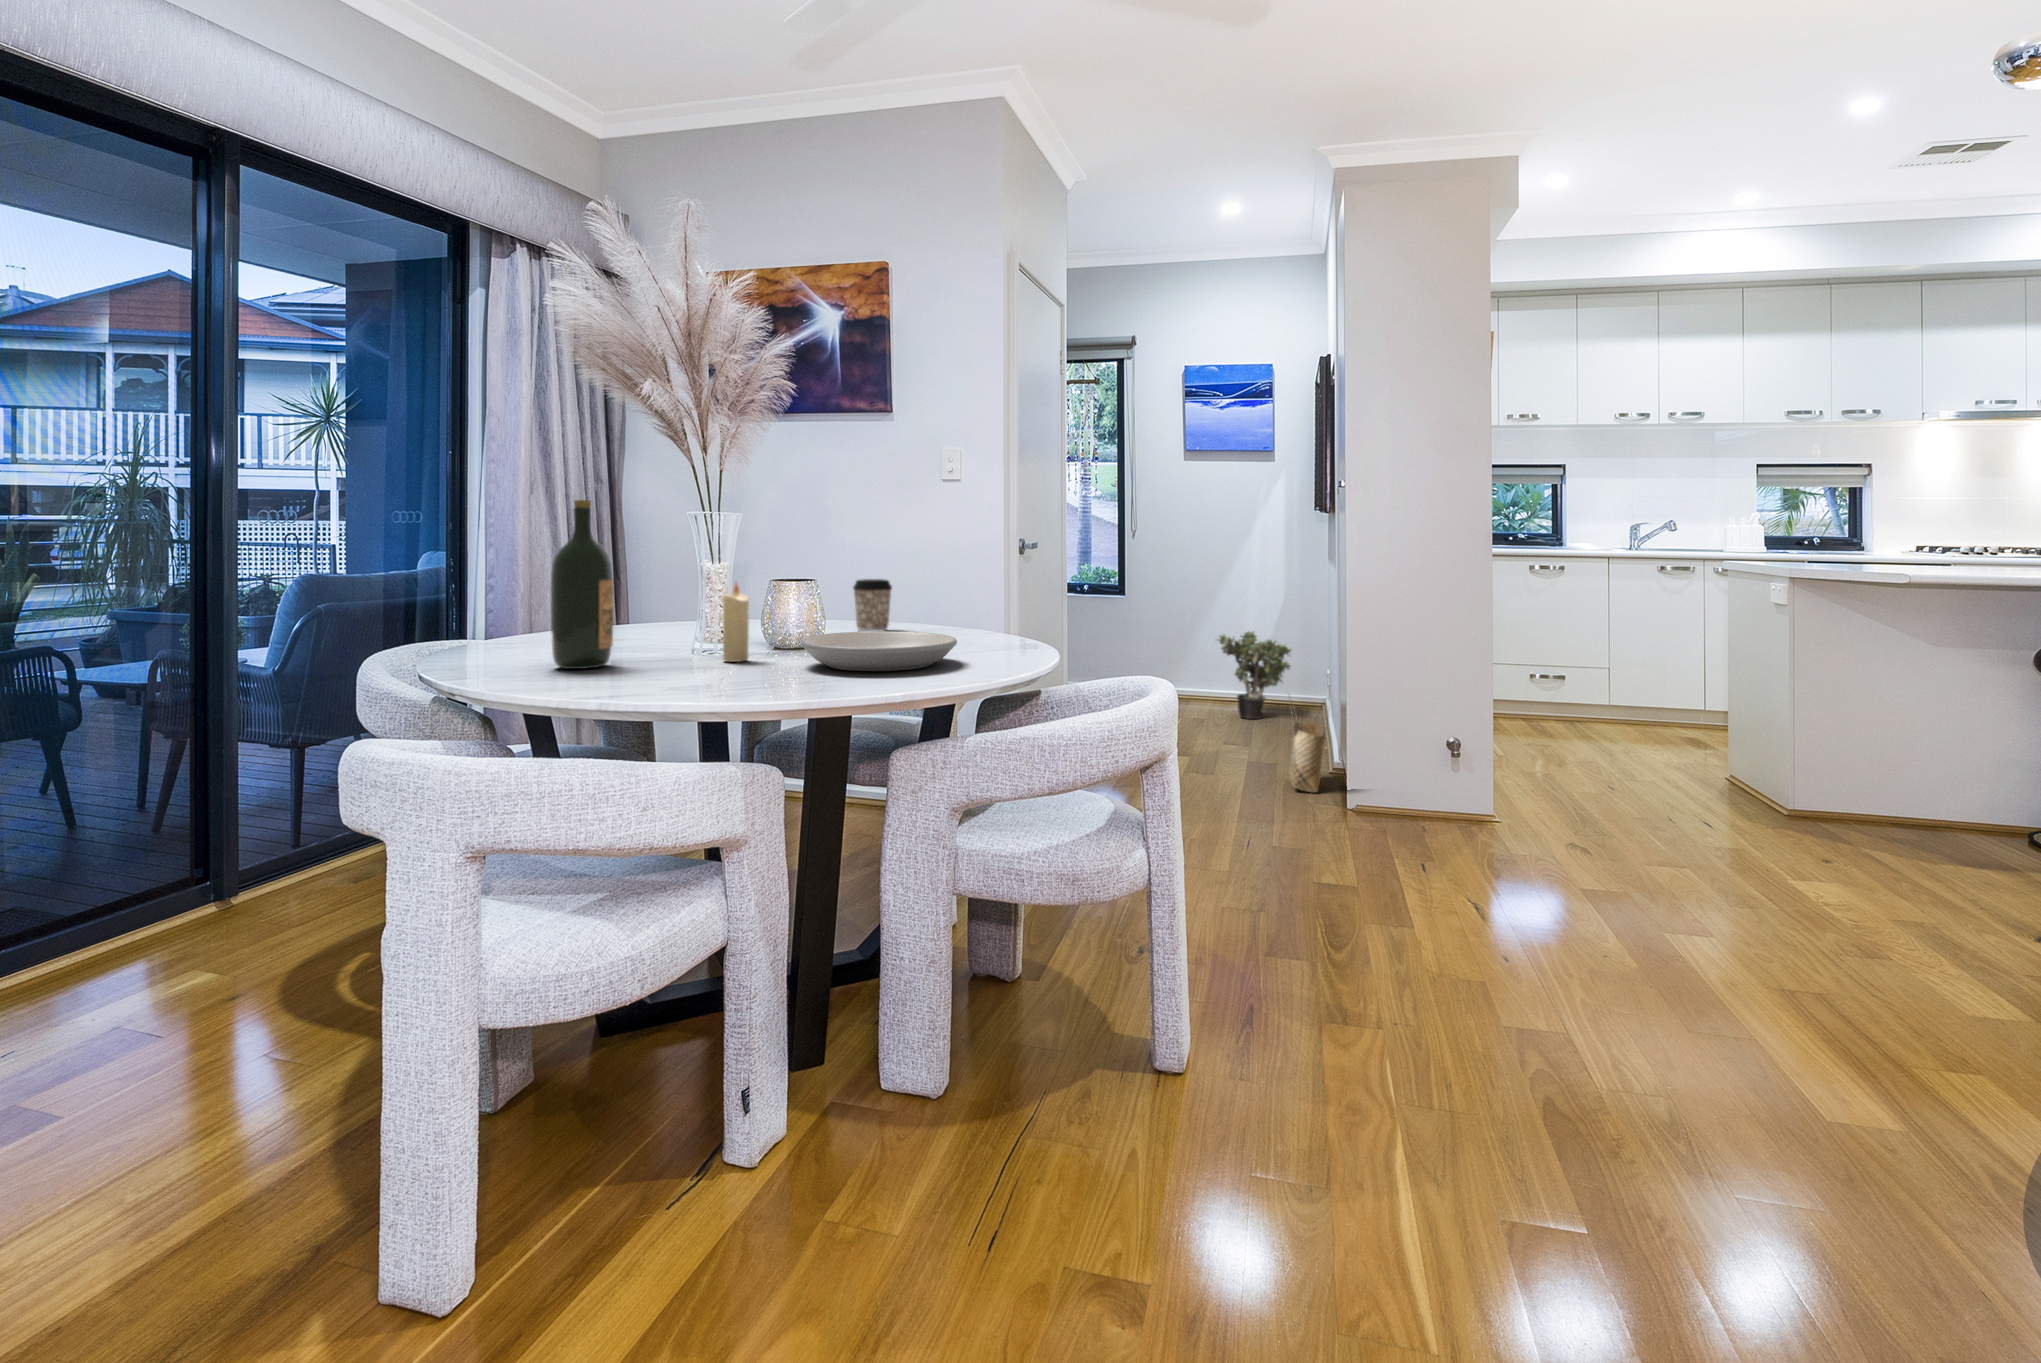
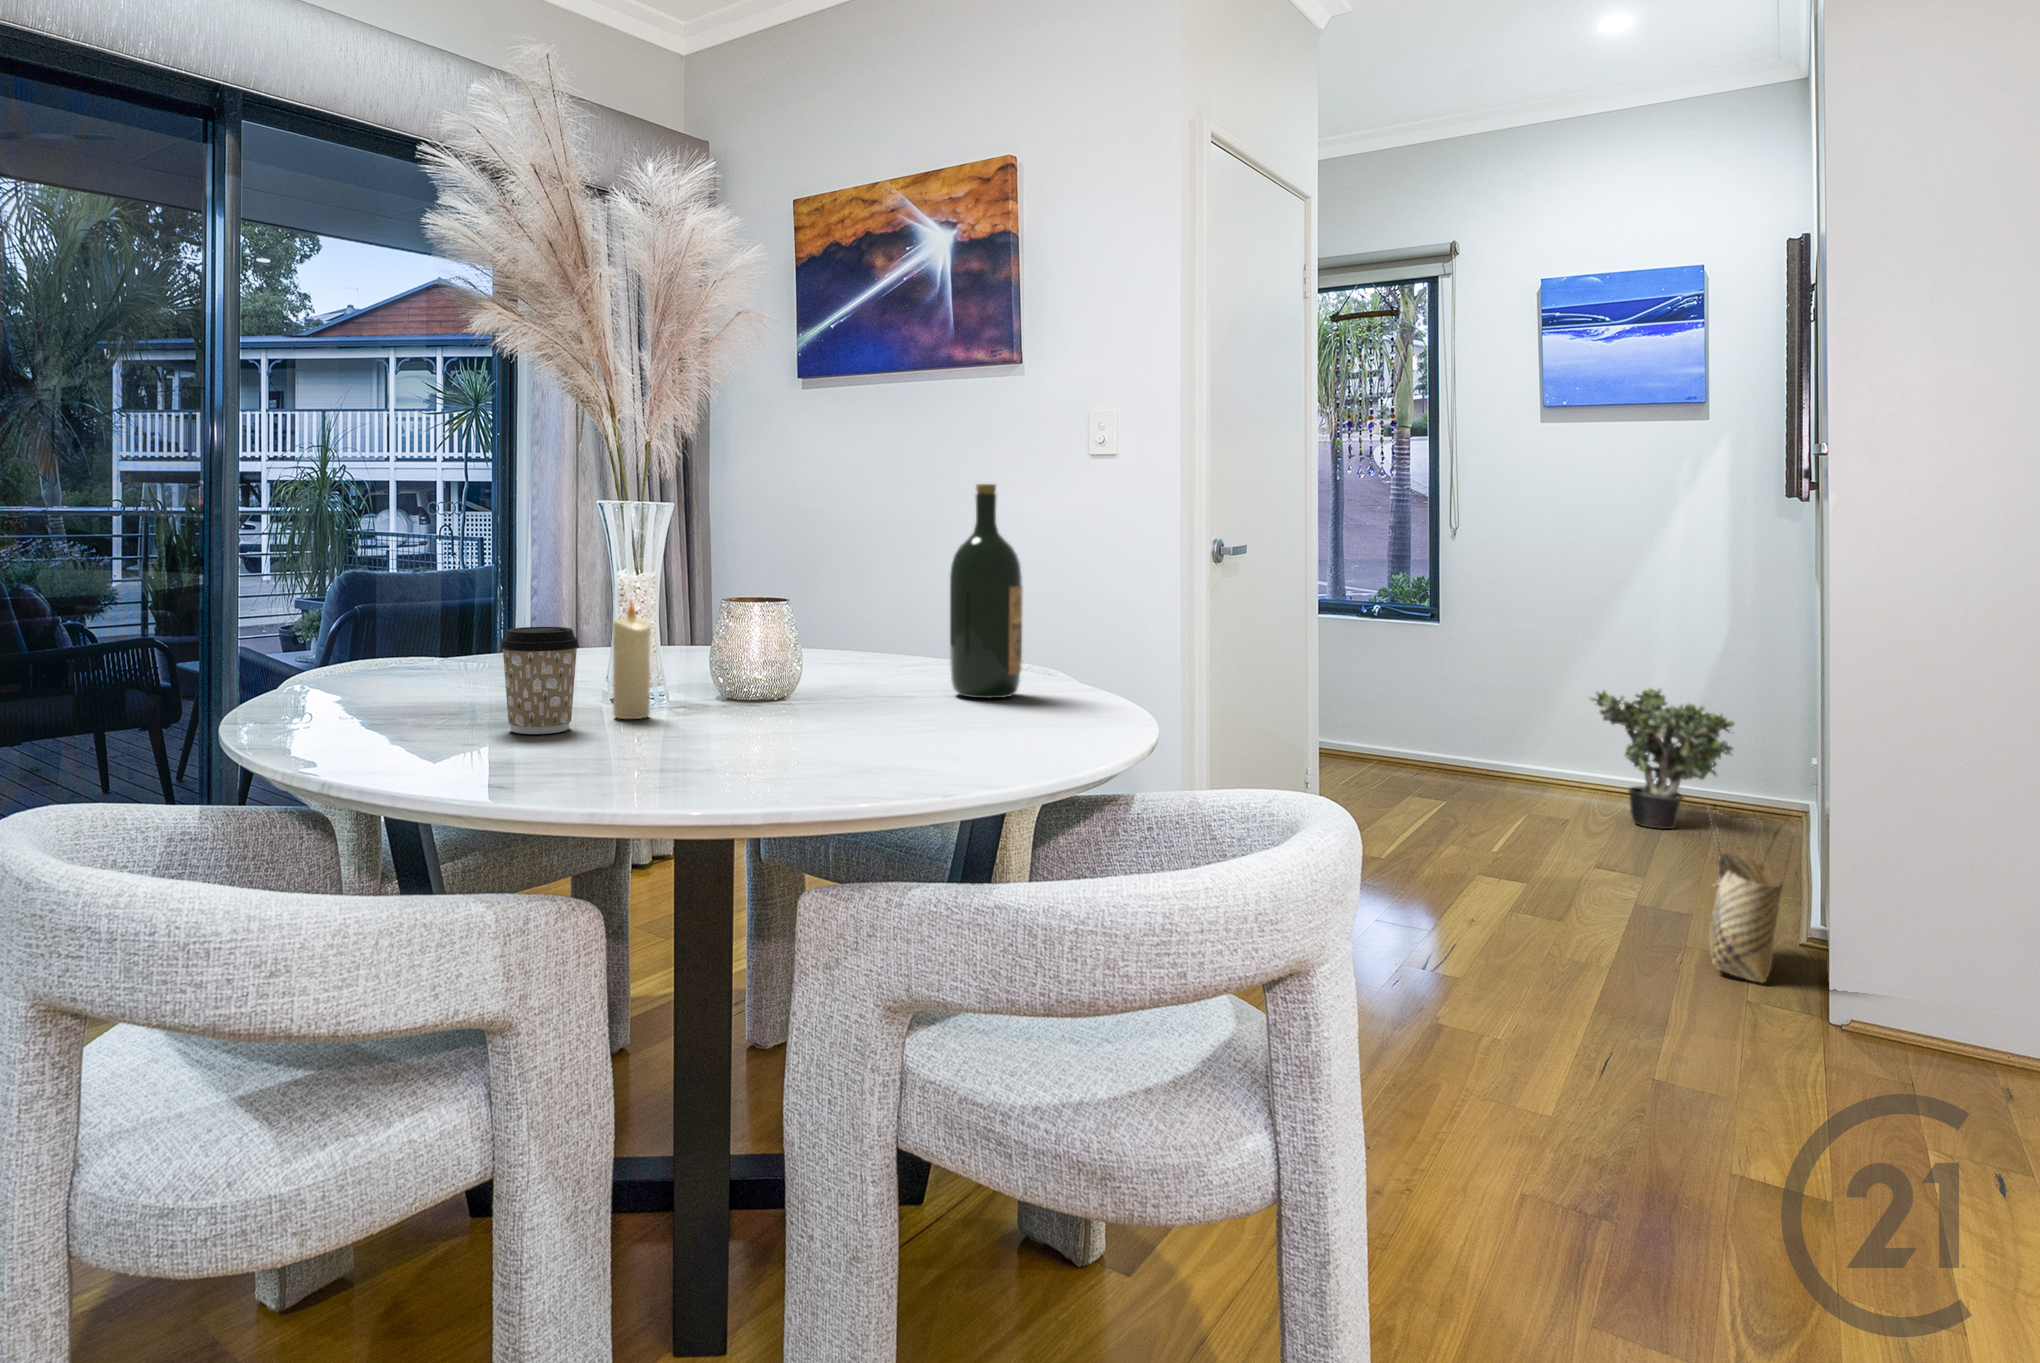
wine bottle: present [551,500,613,669] -> present [950,484,1023,698]
coffee cup: present [853,579,892,631] -> present [500,627,579,734]
plate: present [801,631,957,671] -> none [686,684,934,757]

